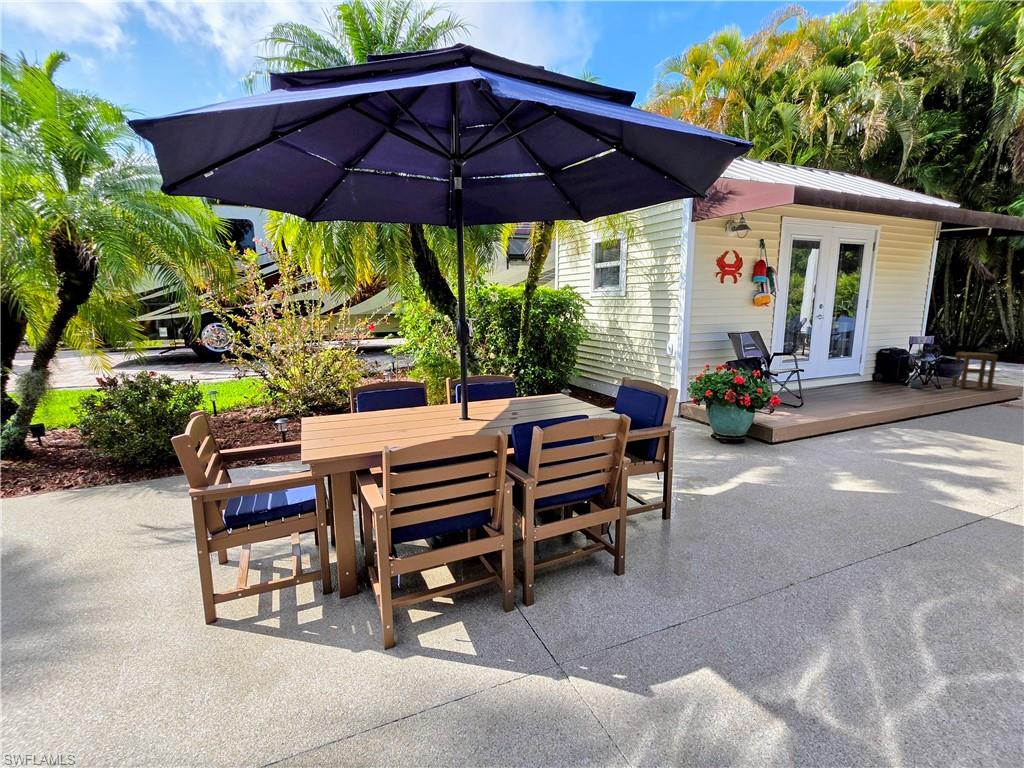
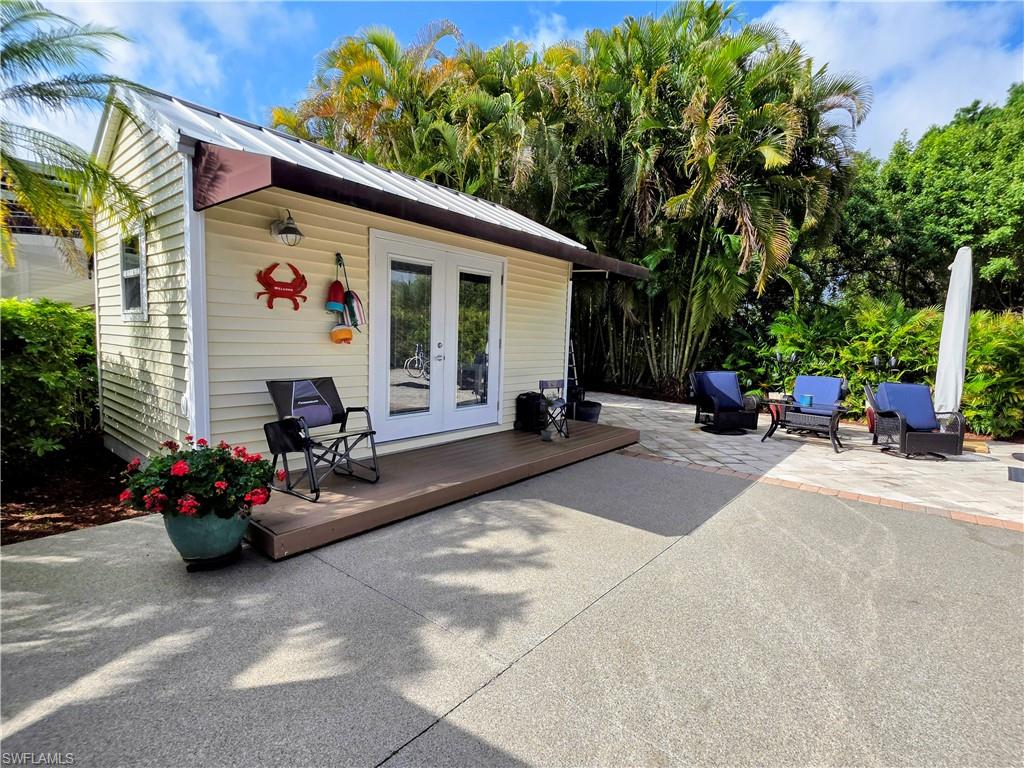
stool: present [952,352,998,389] -> none [582,398,617,437]

